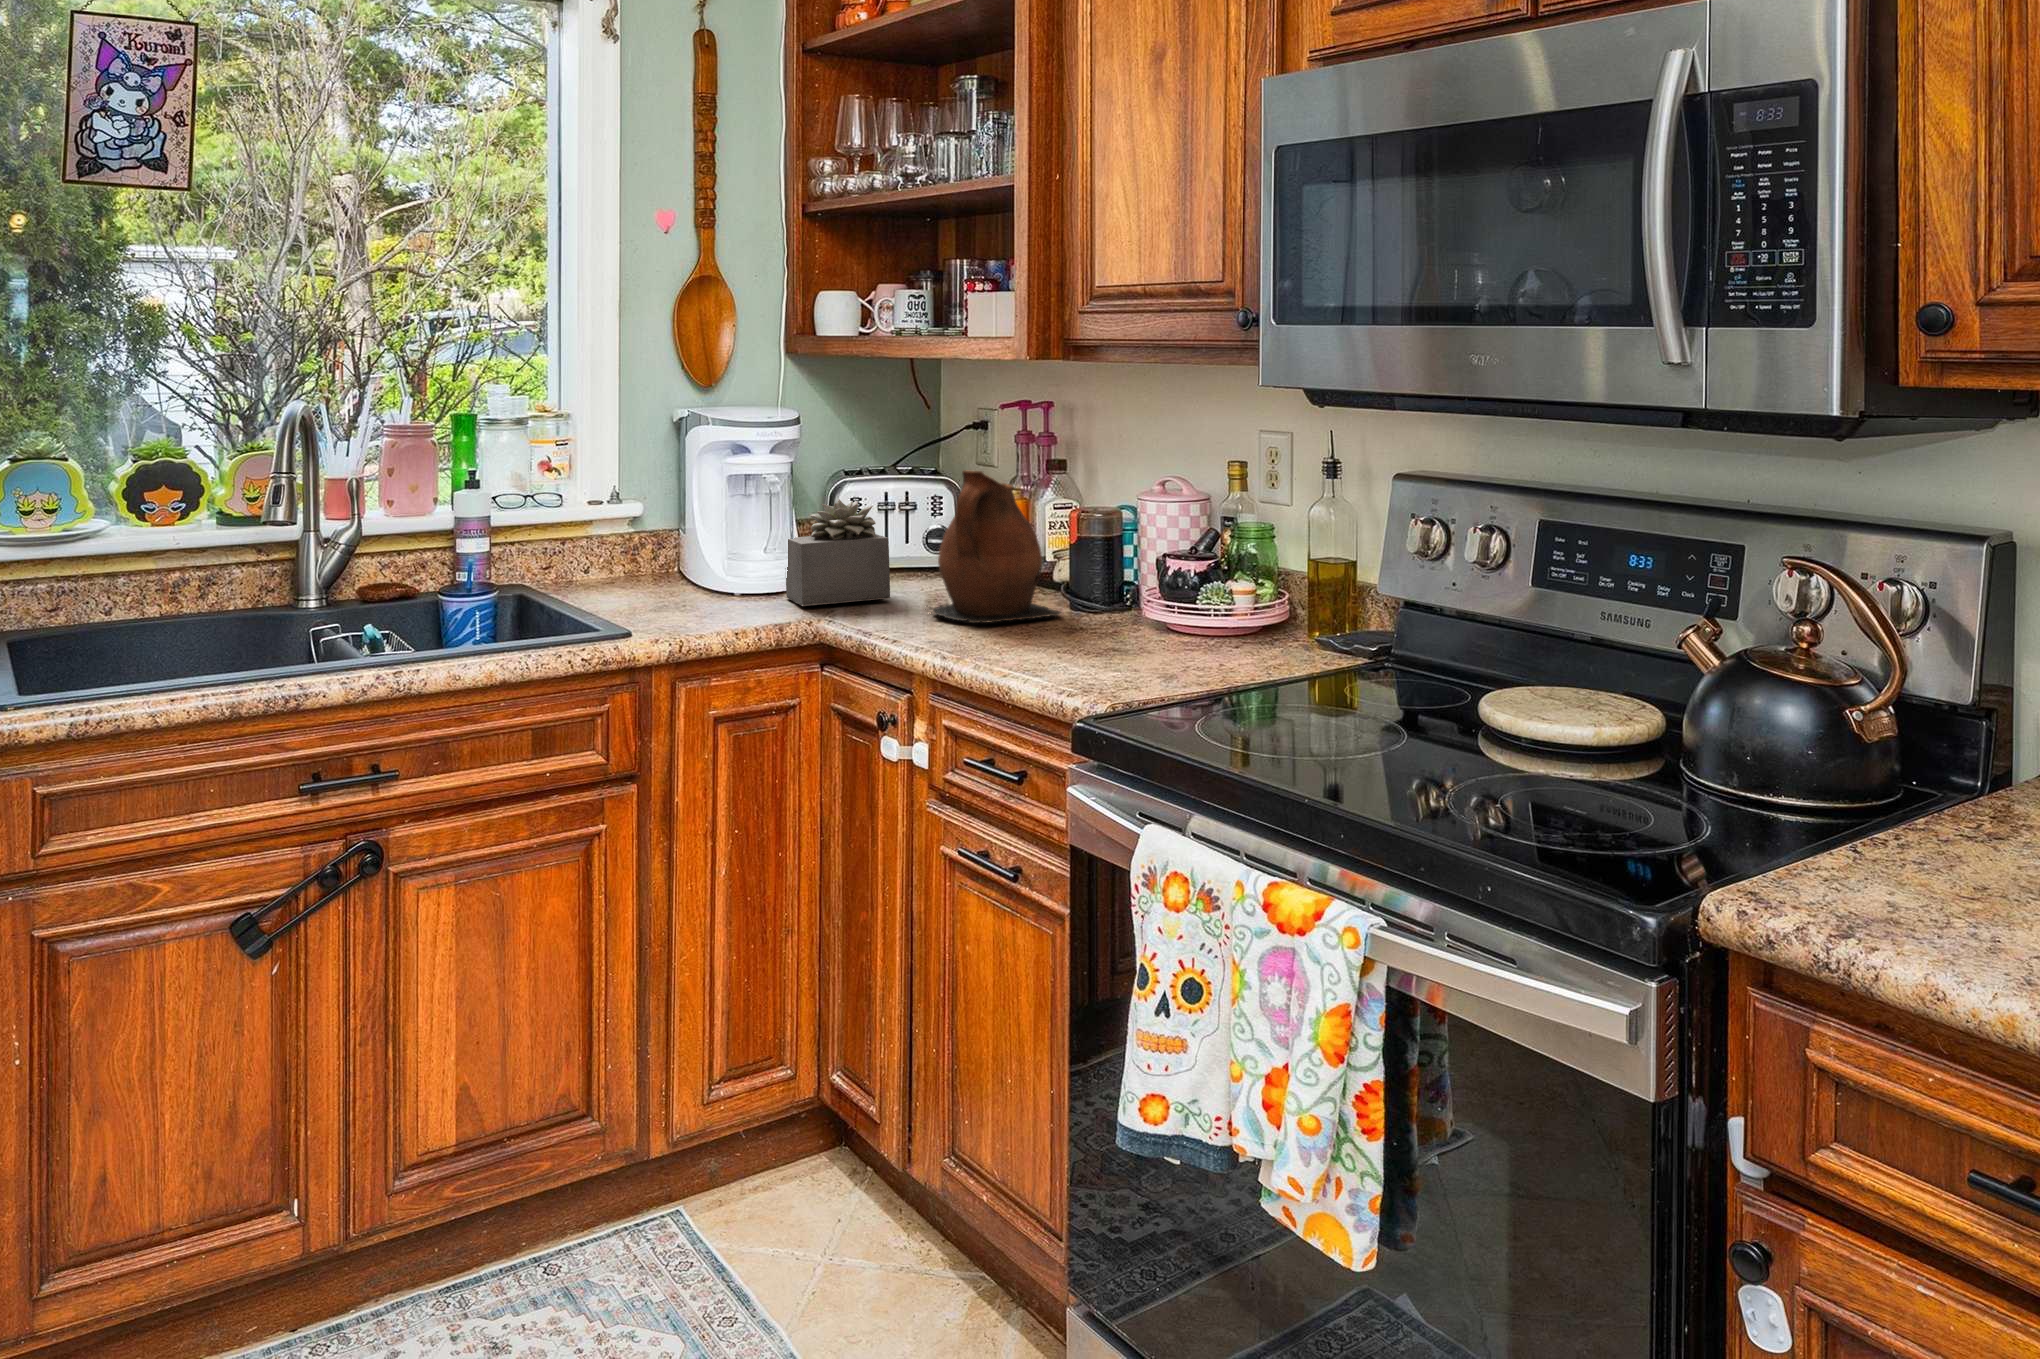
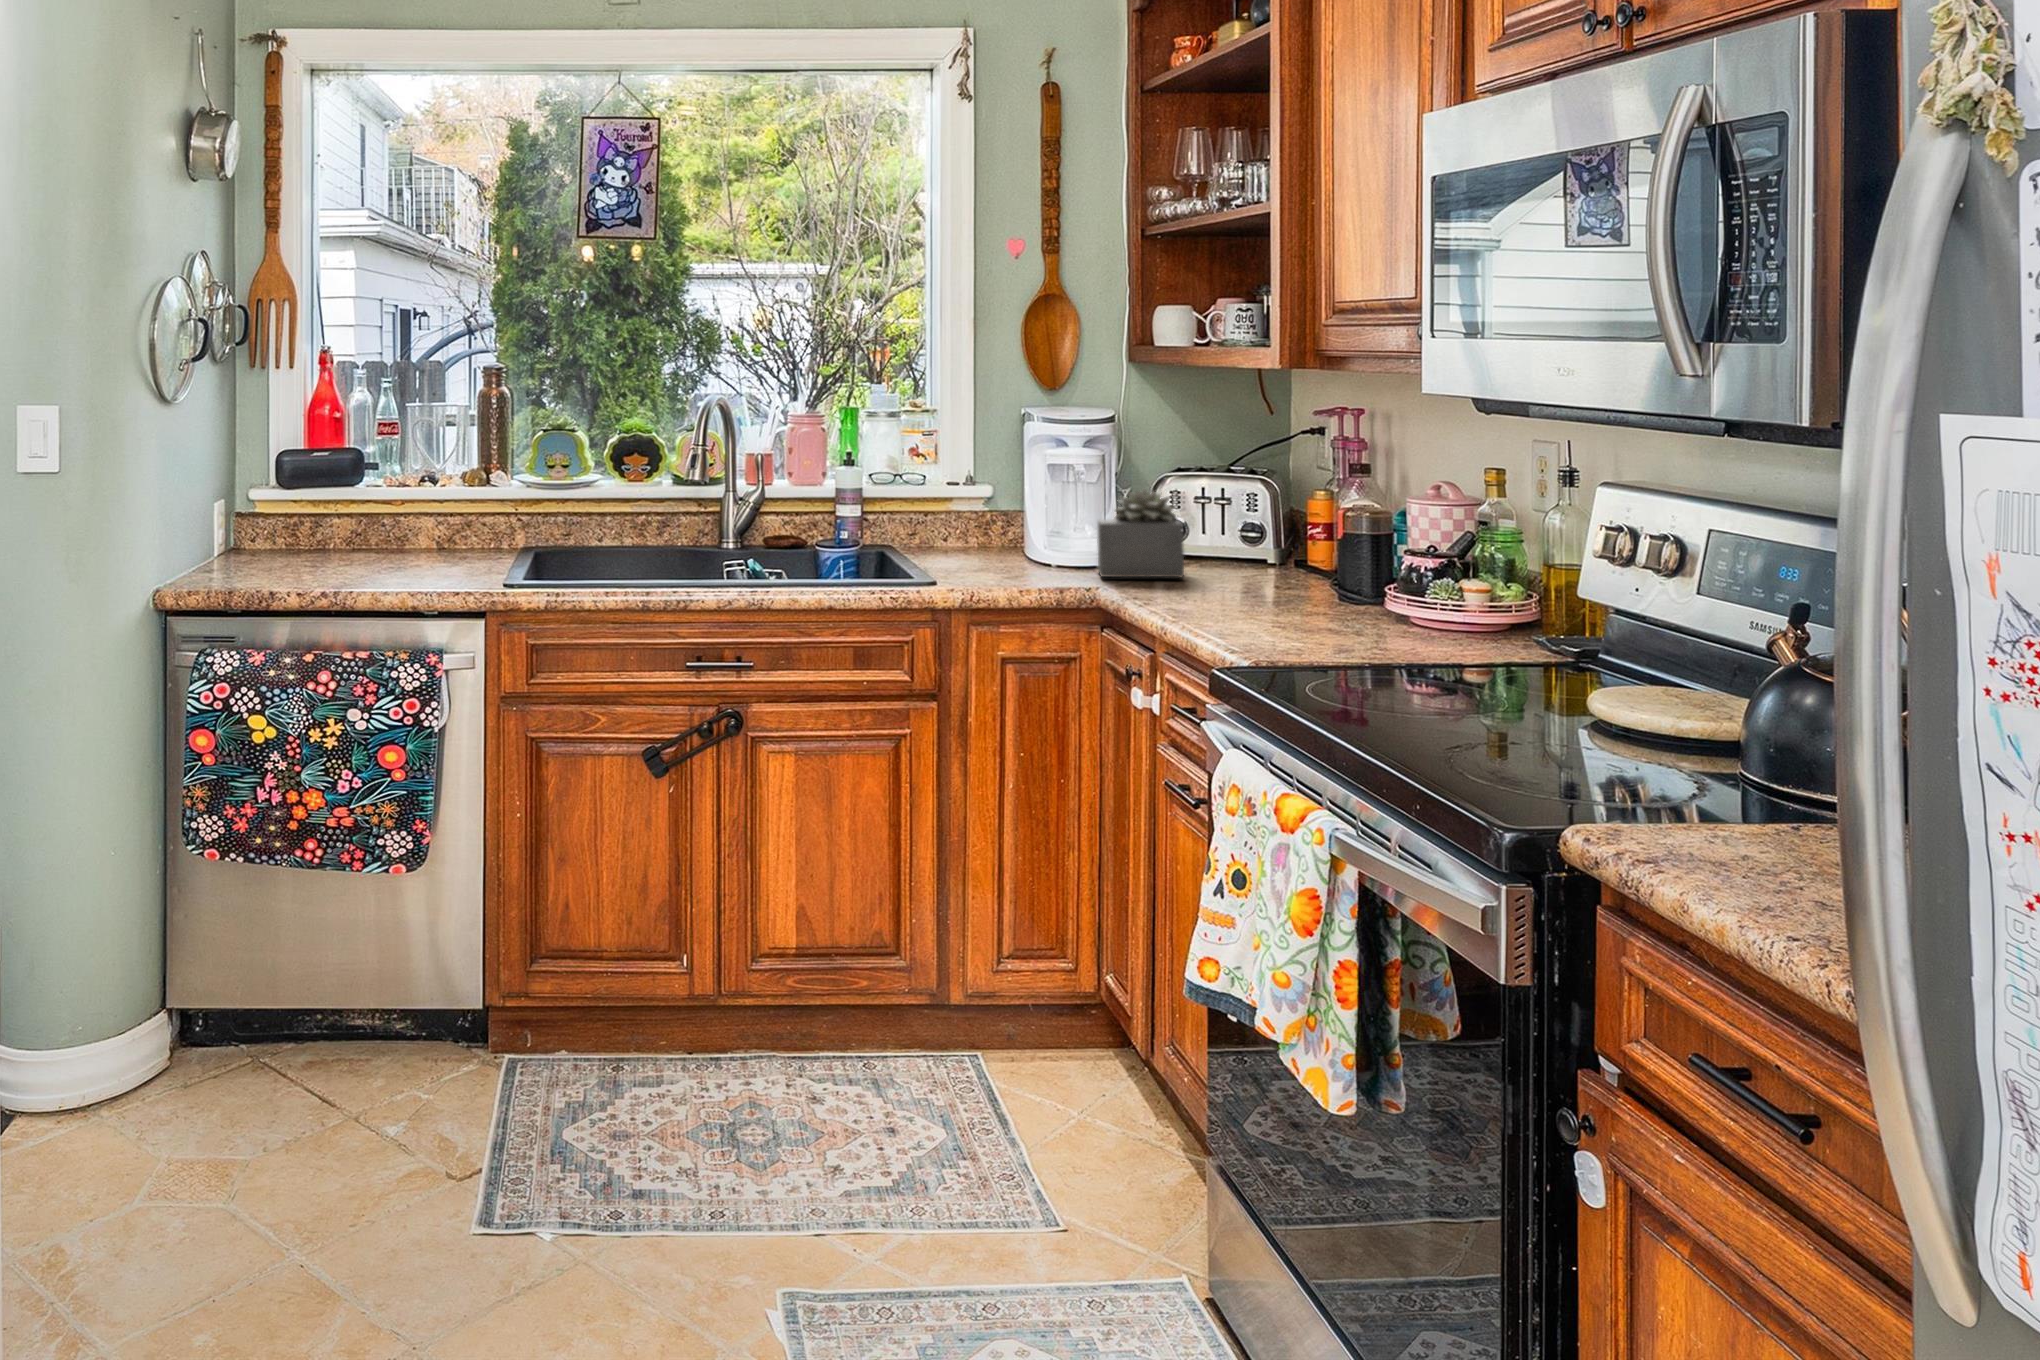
ceramic pitcher: present [925,470,1061,623] -> none [1199,464,1327,604]

